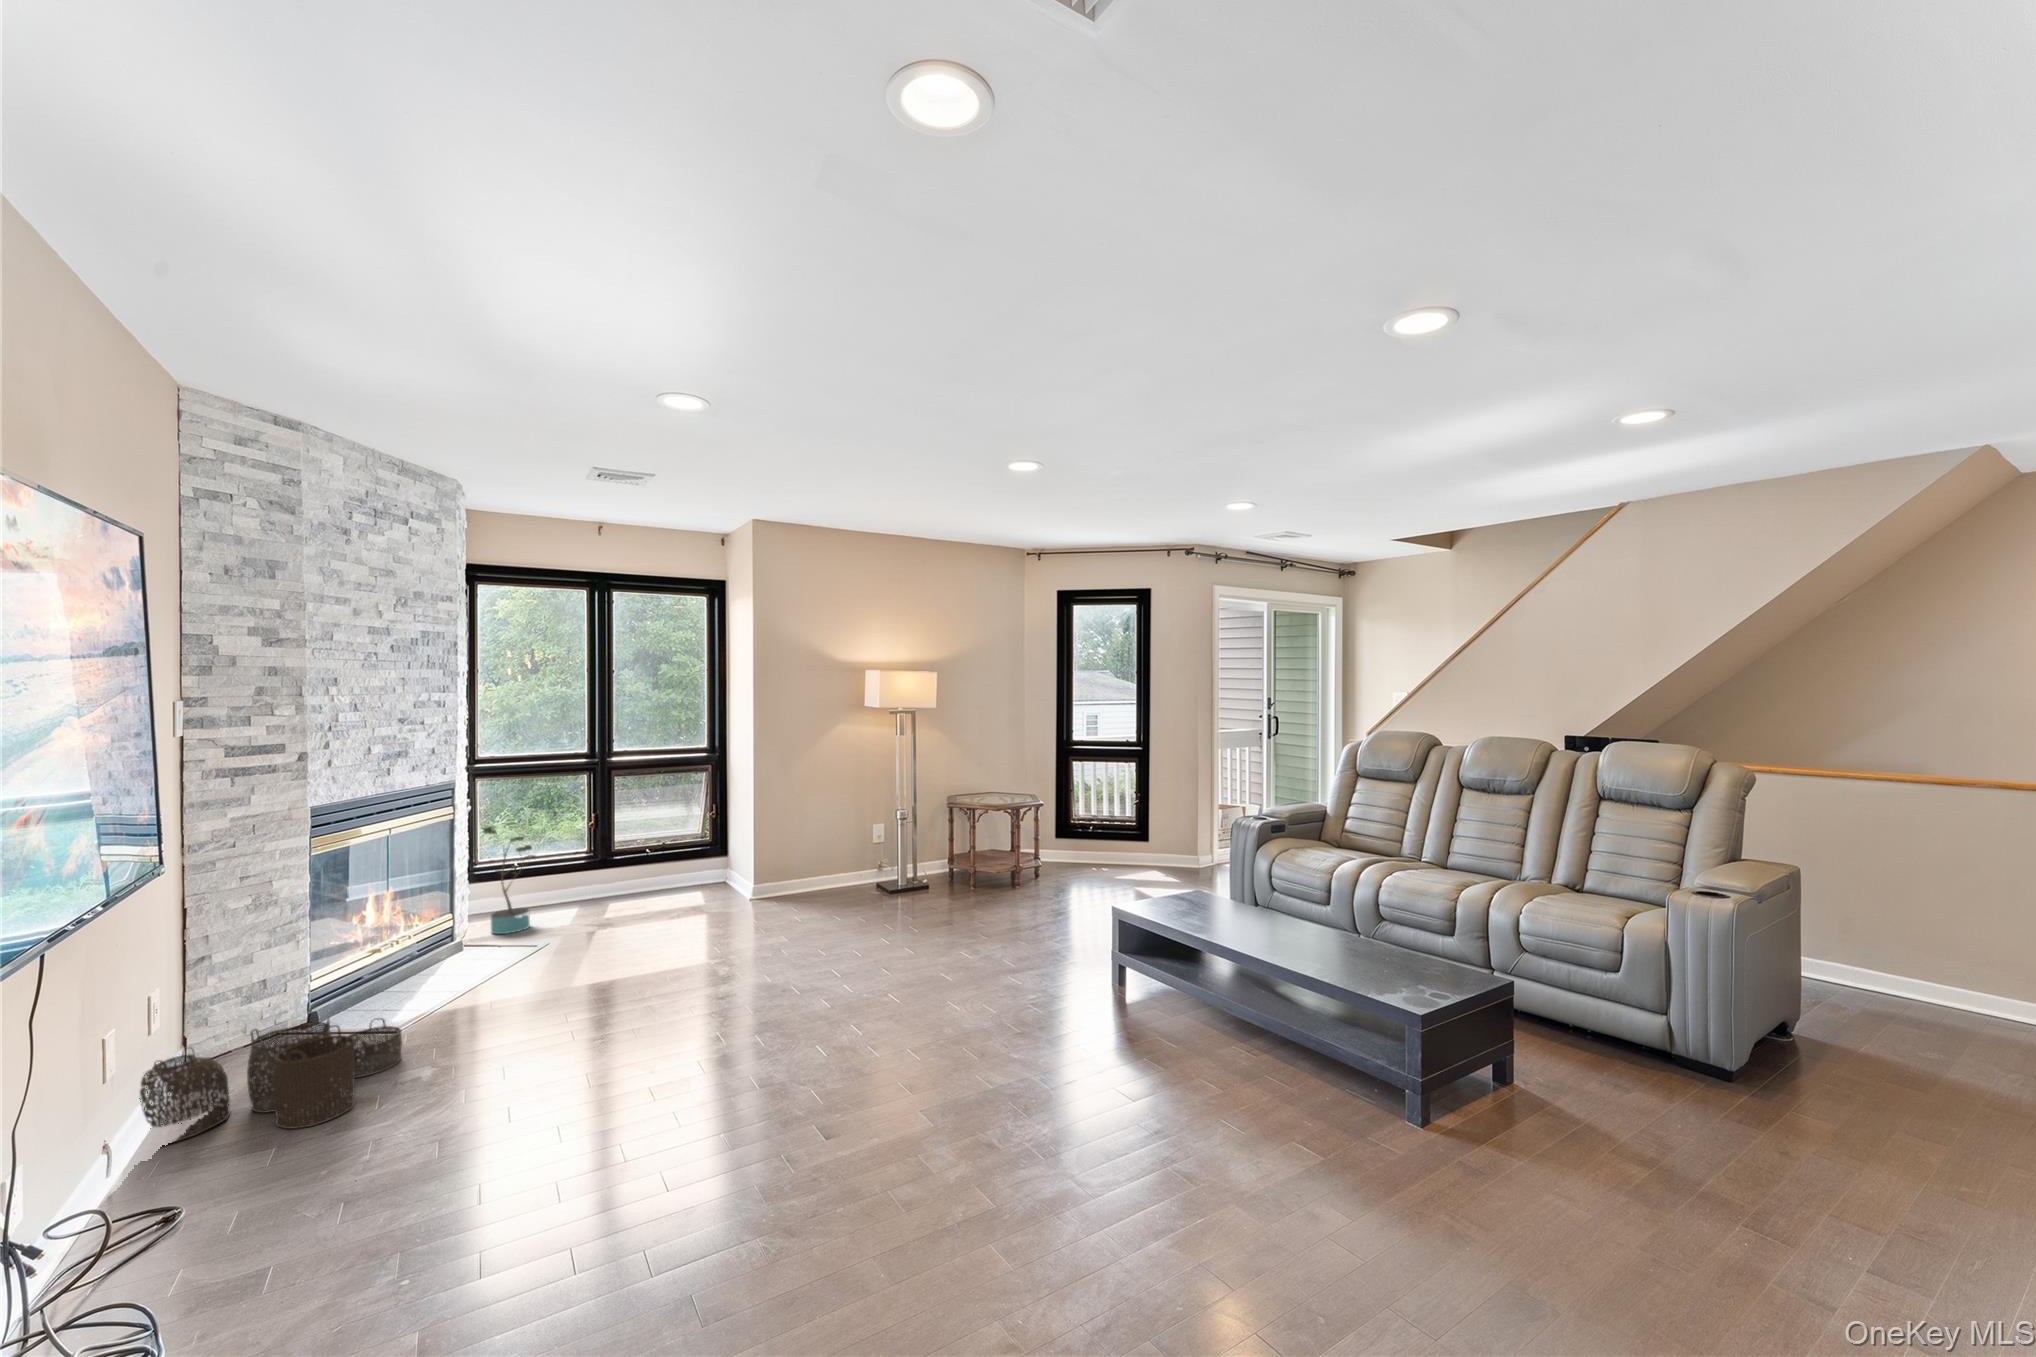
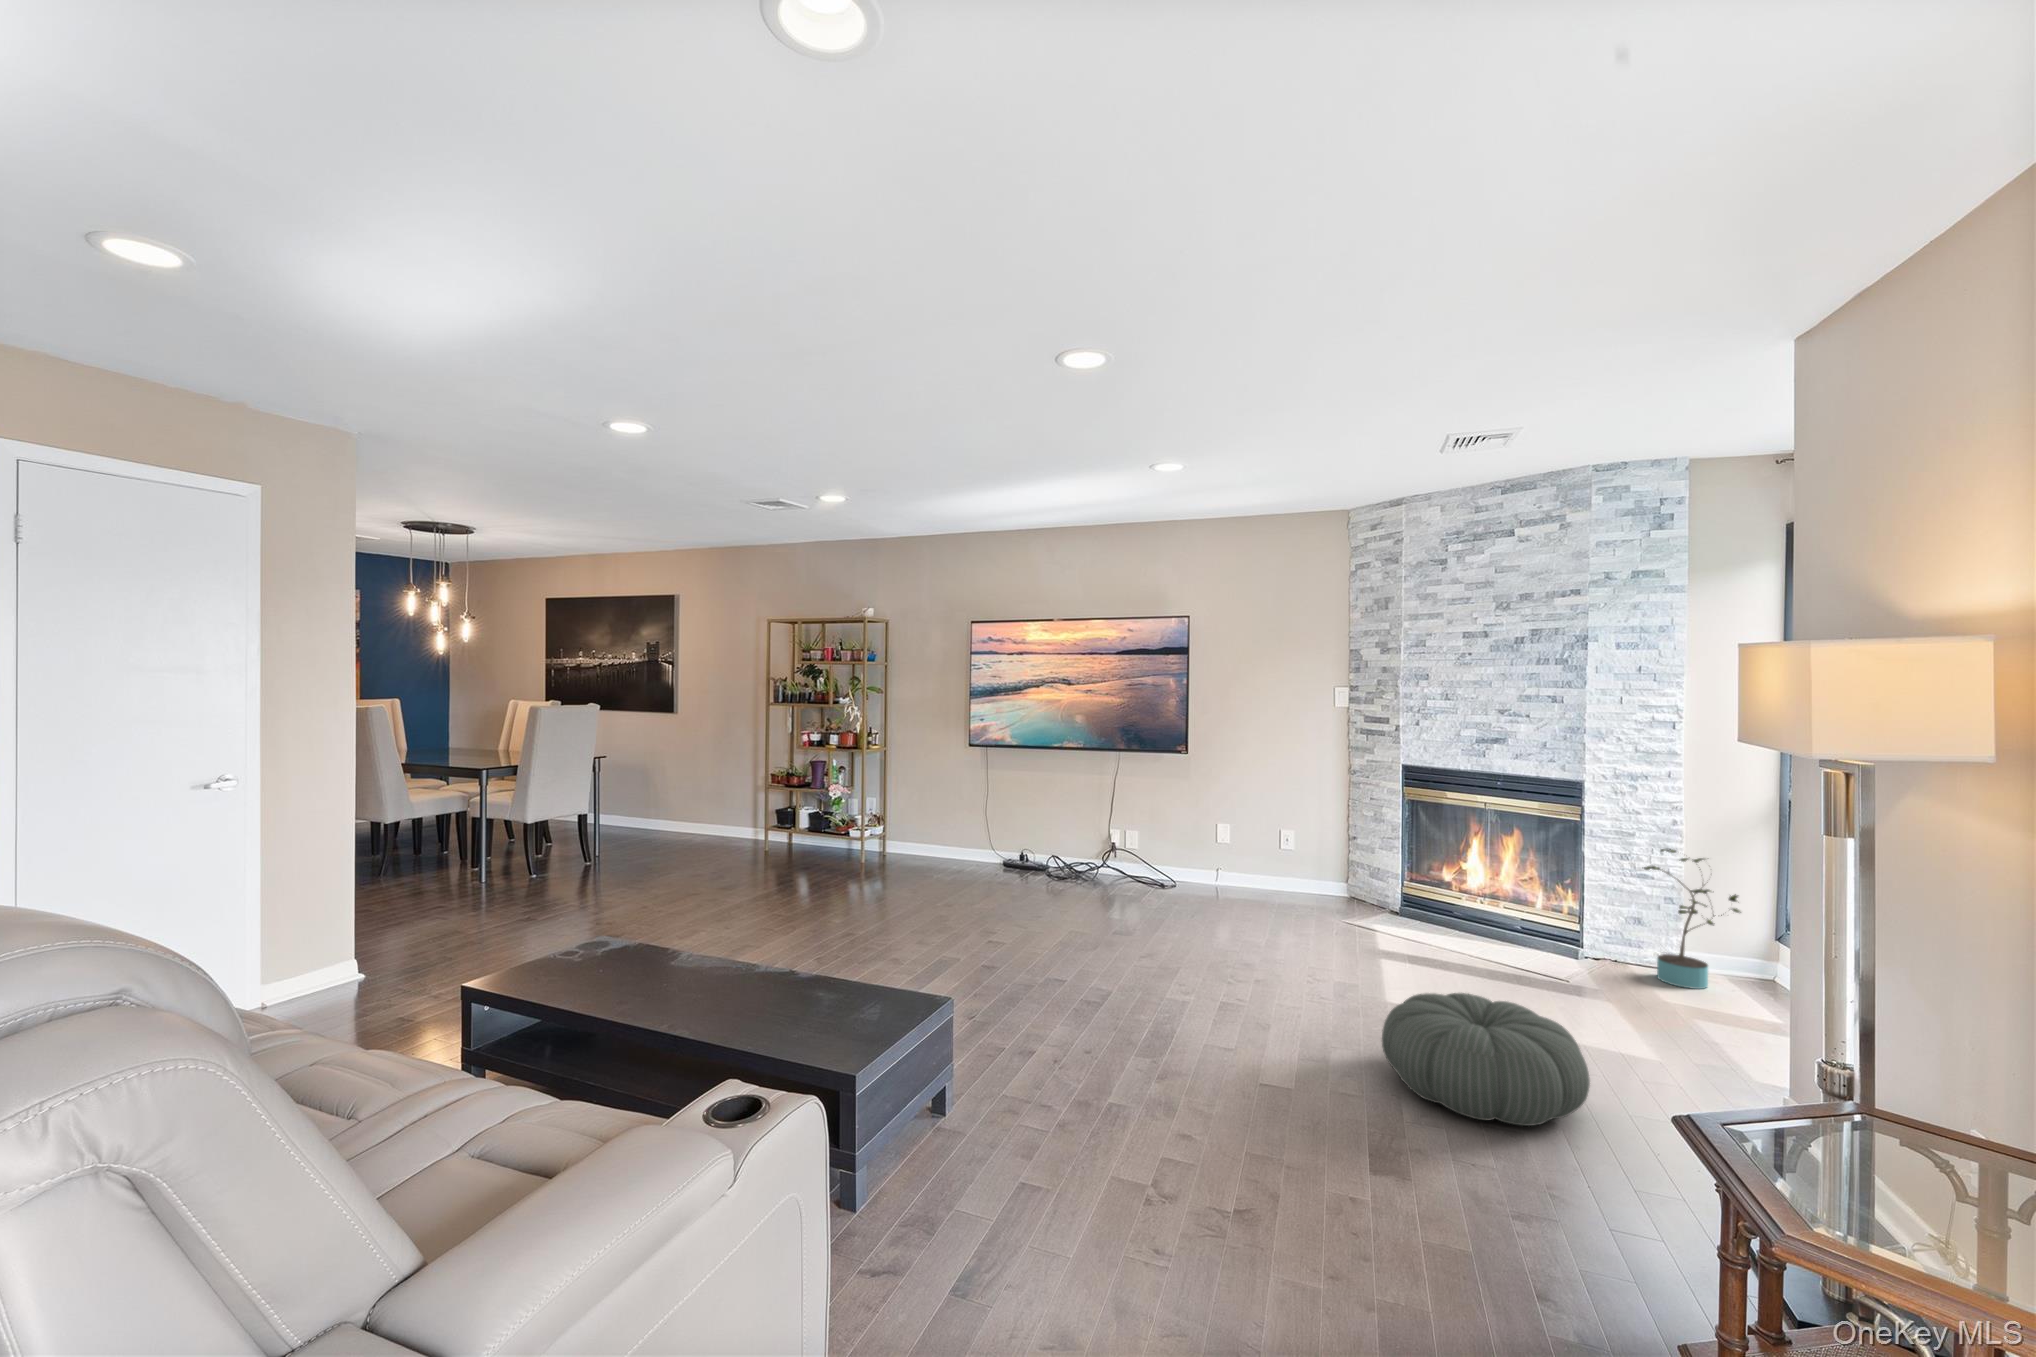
pouf: none [785,867,894,931] -> present [1382,993,1590,1126]
woven basket: present [139,1018,402,1146] -> none [1217,858,1310,922]

